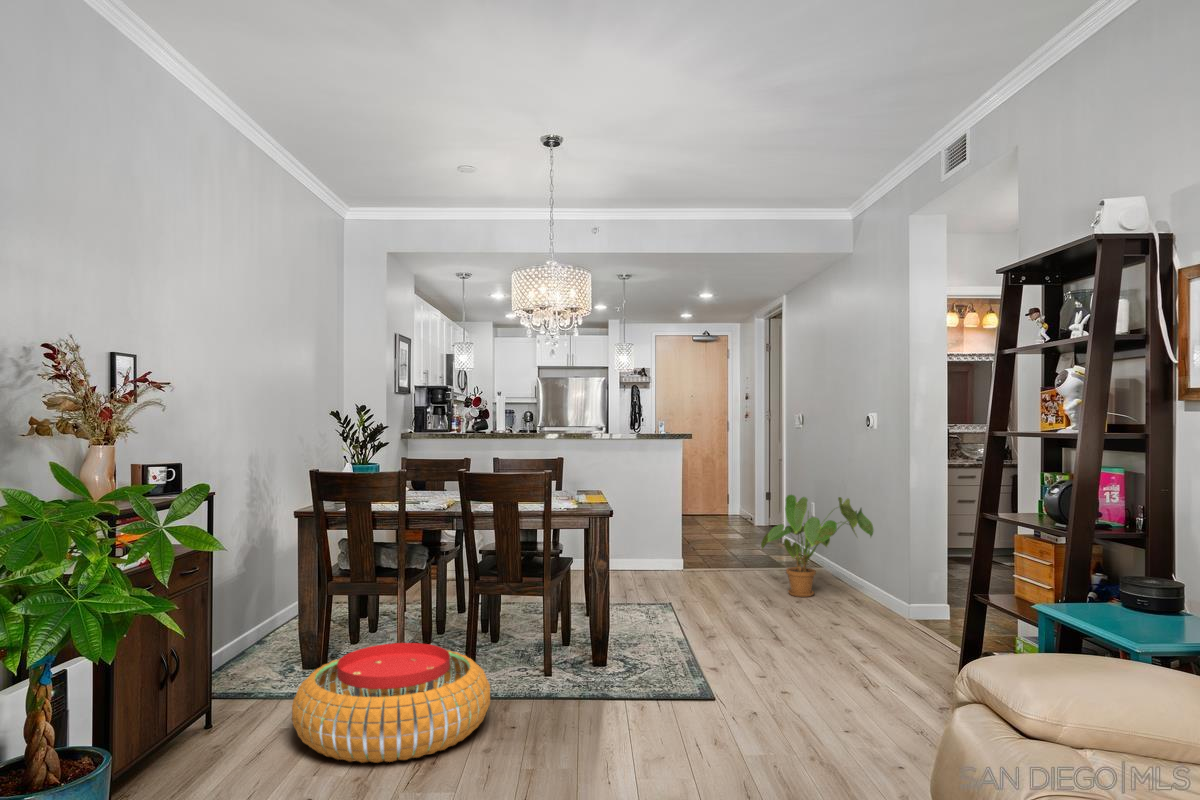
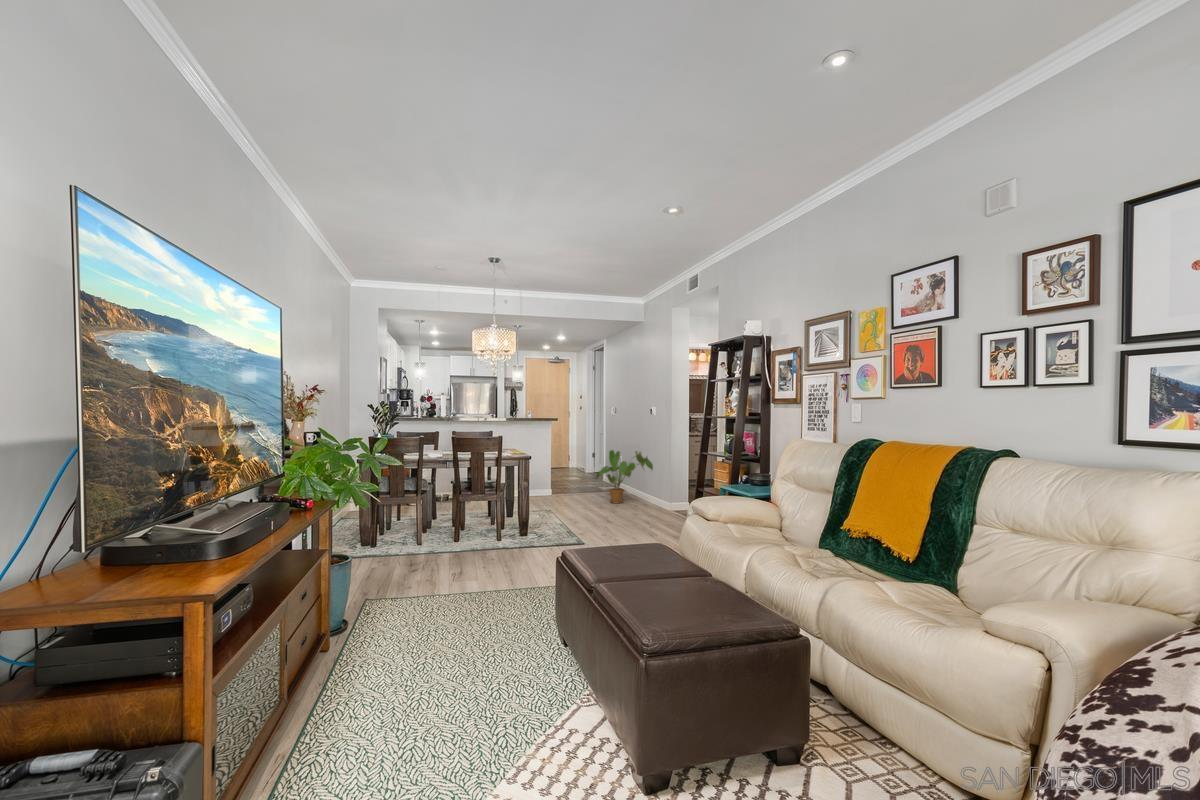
pouf: present [292,643,490,763] -> none [381,523,480,575]

